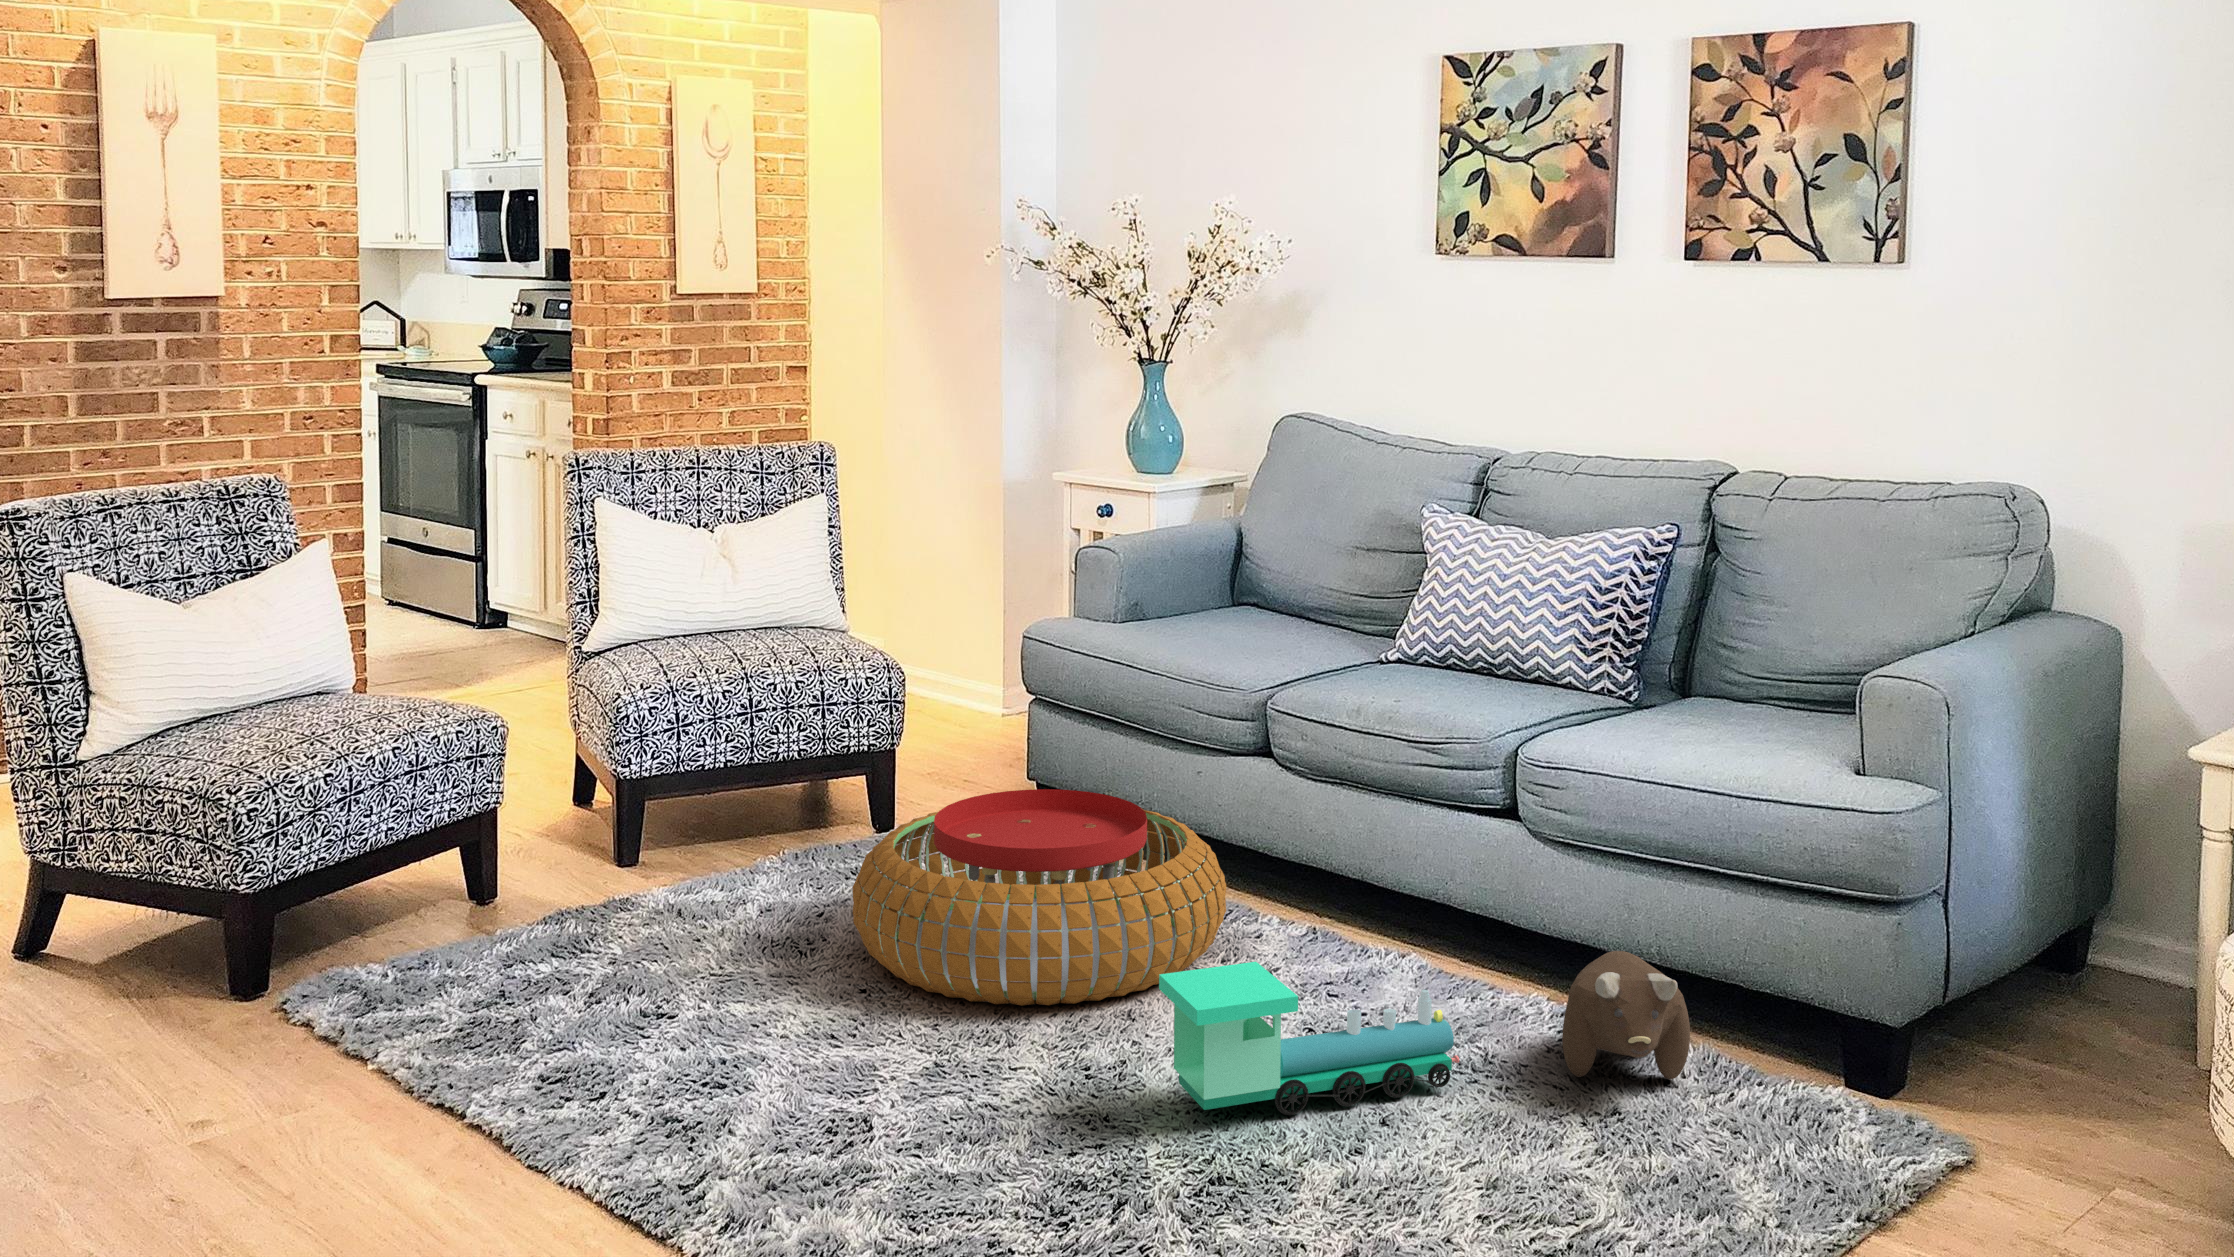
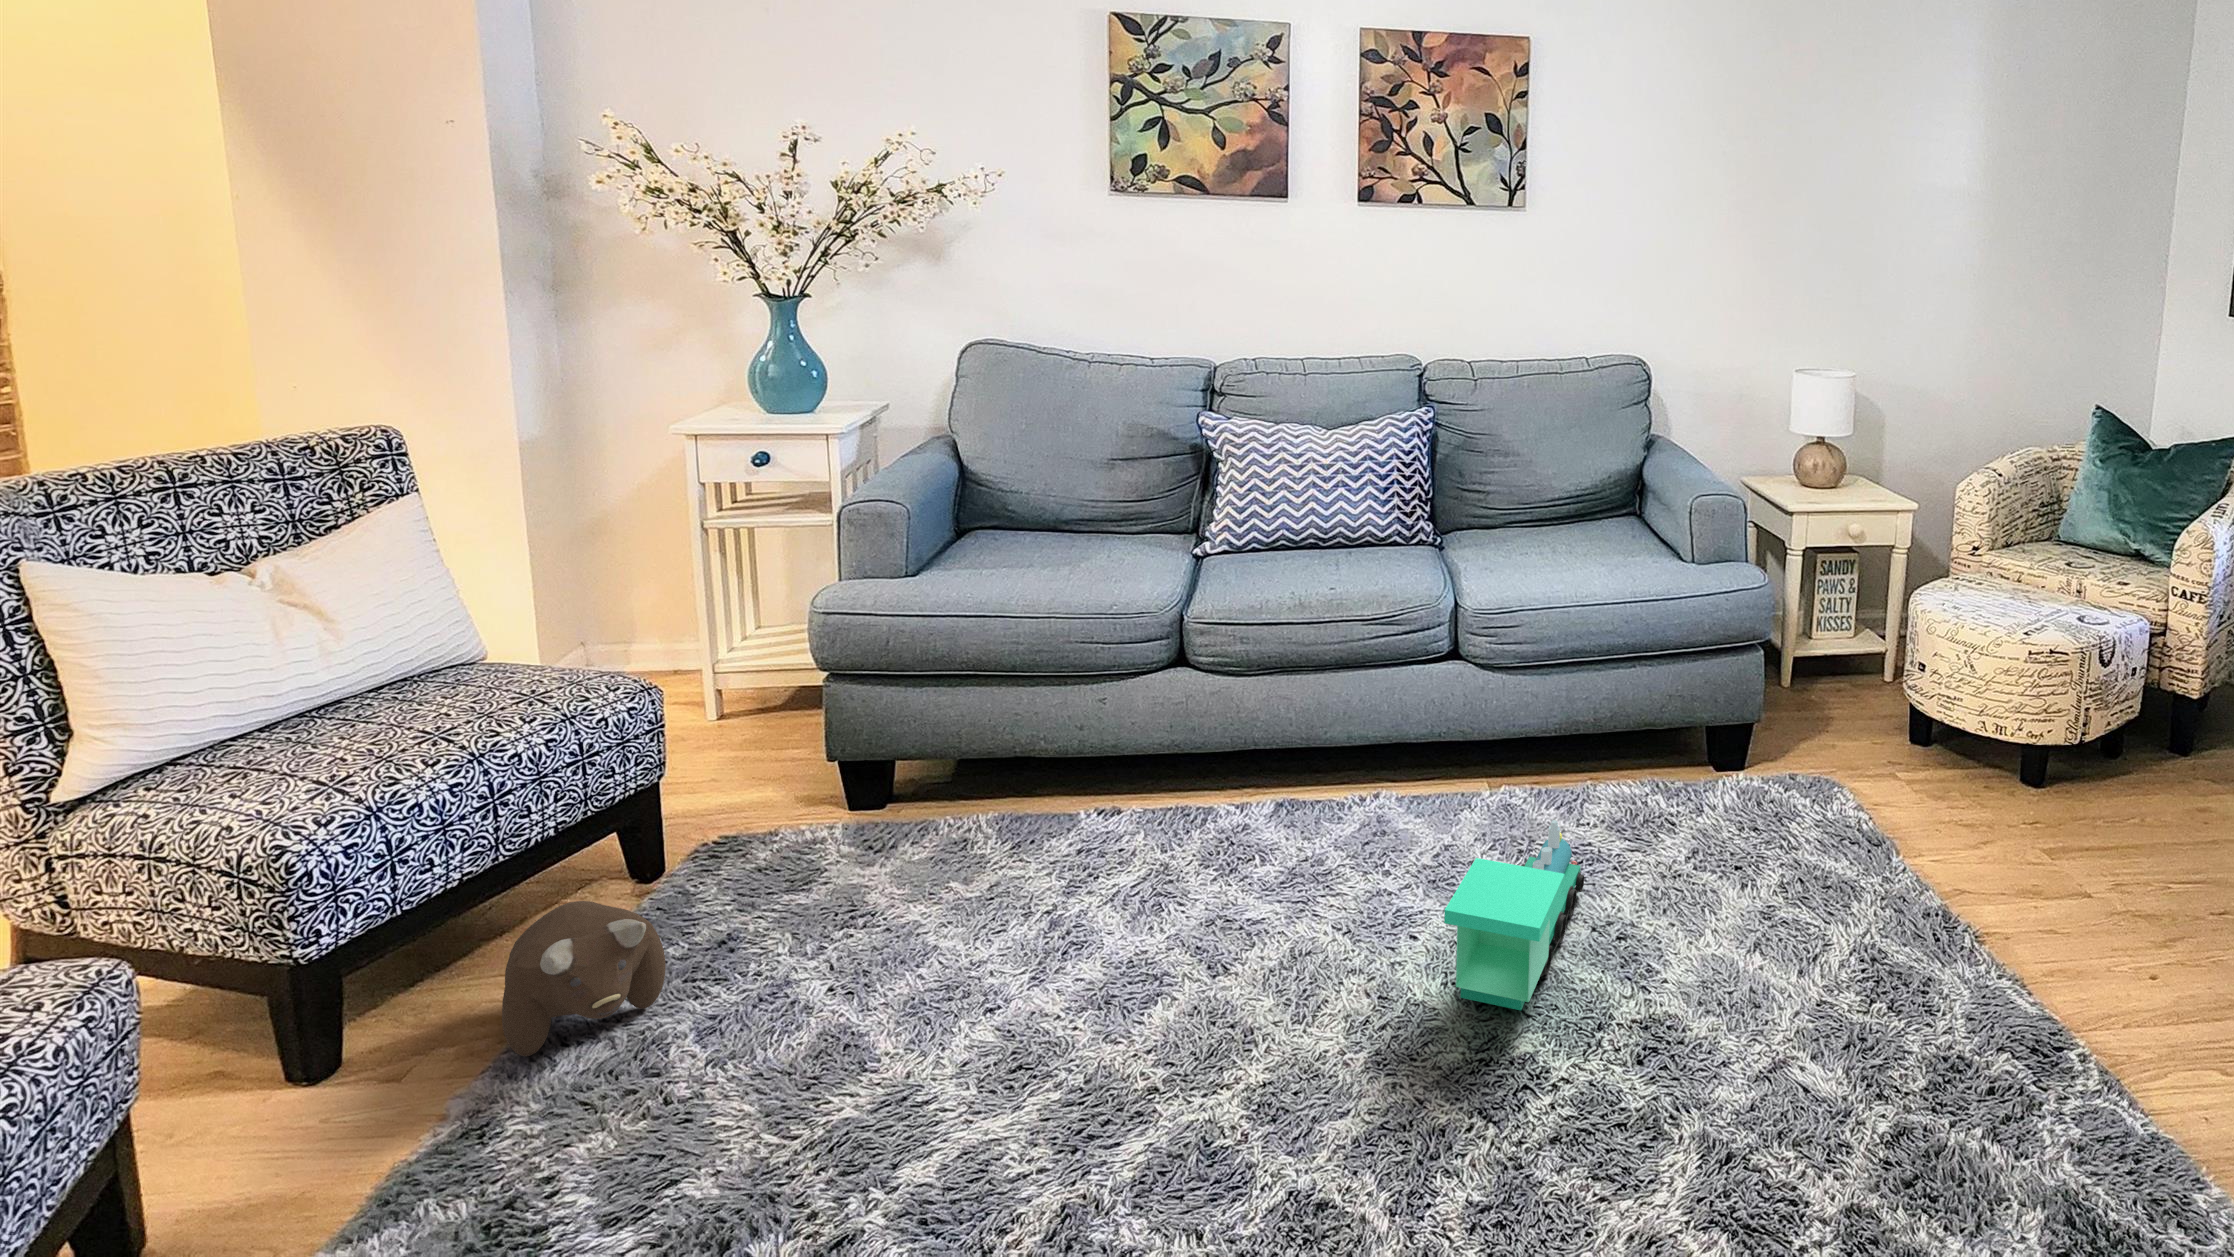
pouf: present [852,789,1226,1006] -> none [855,749,1279,1041]
plush toy: present [1562,951,1690,1079] -> present [502,901,665,1056]

